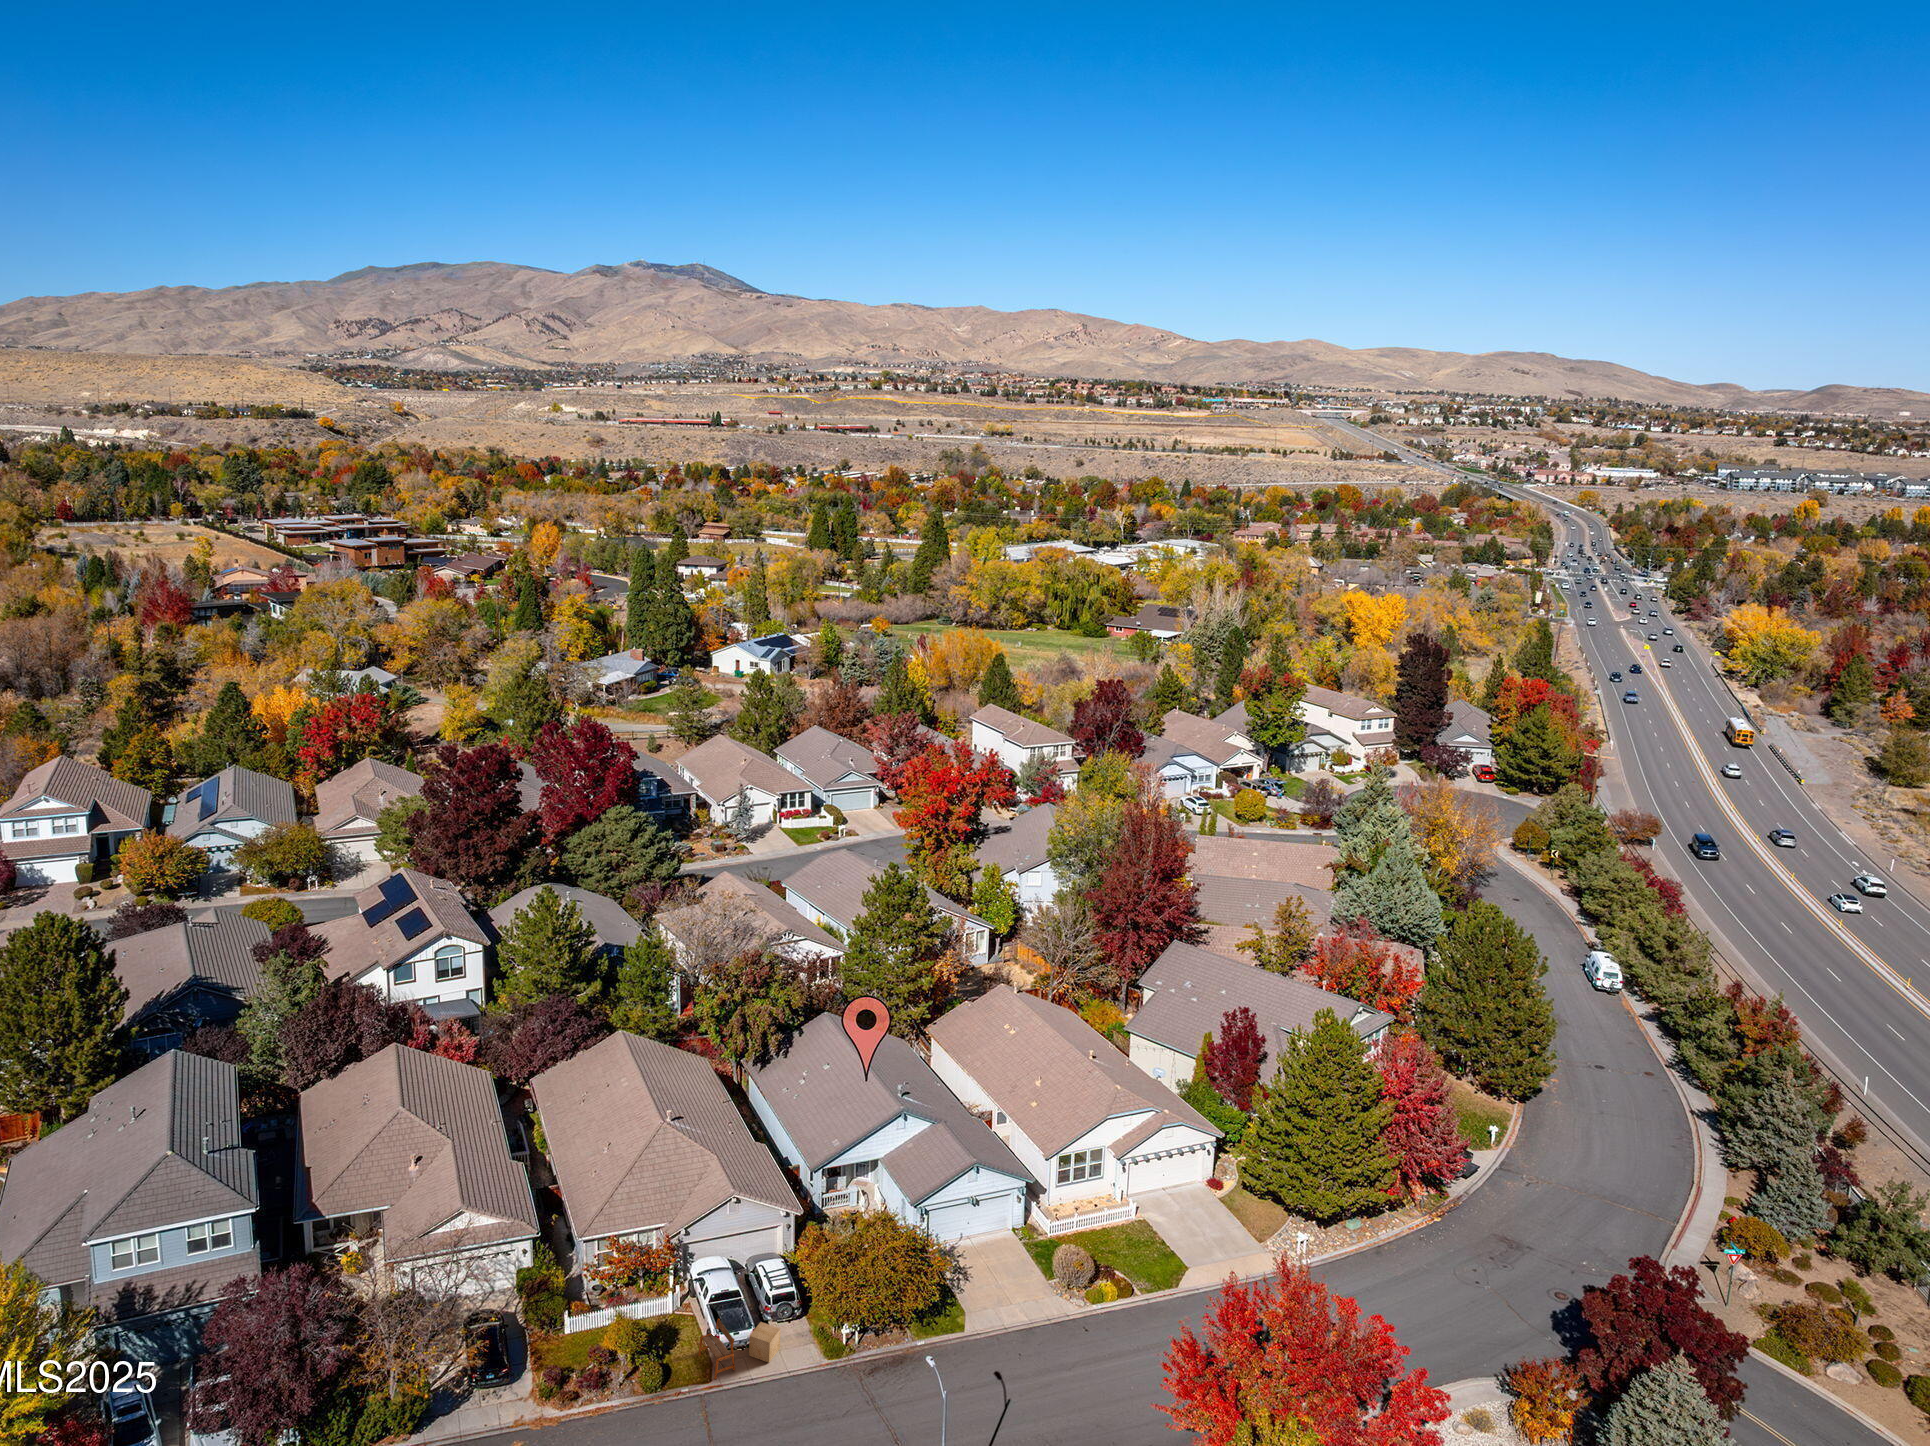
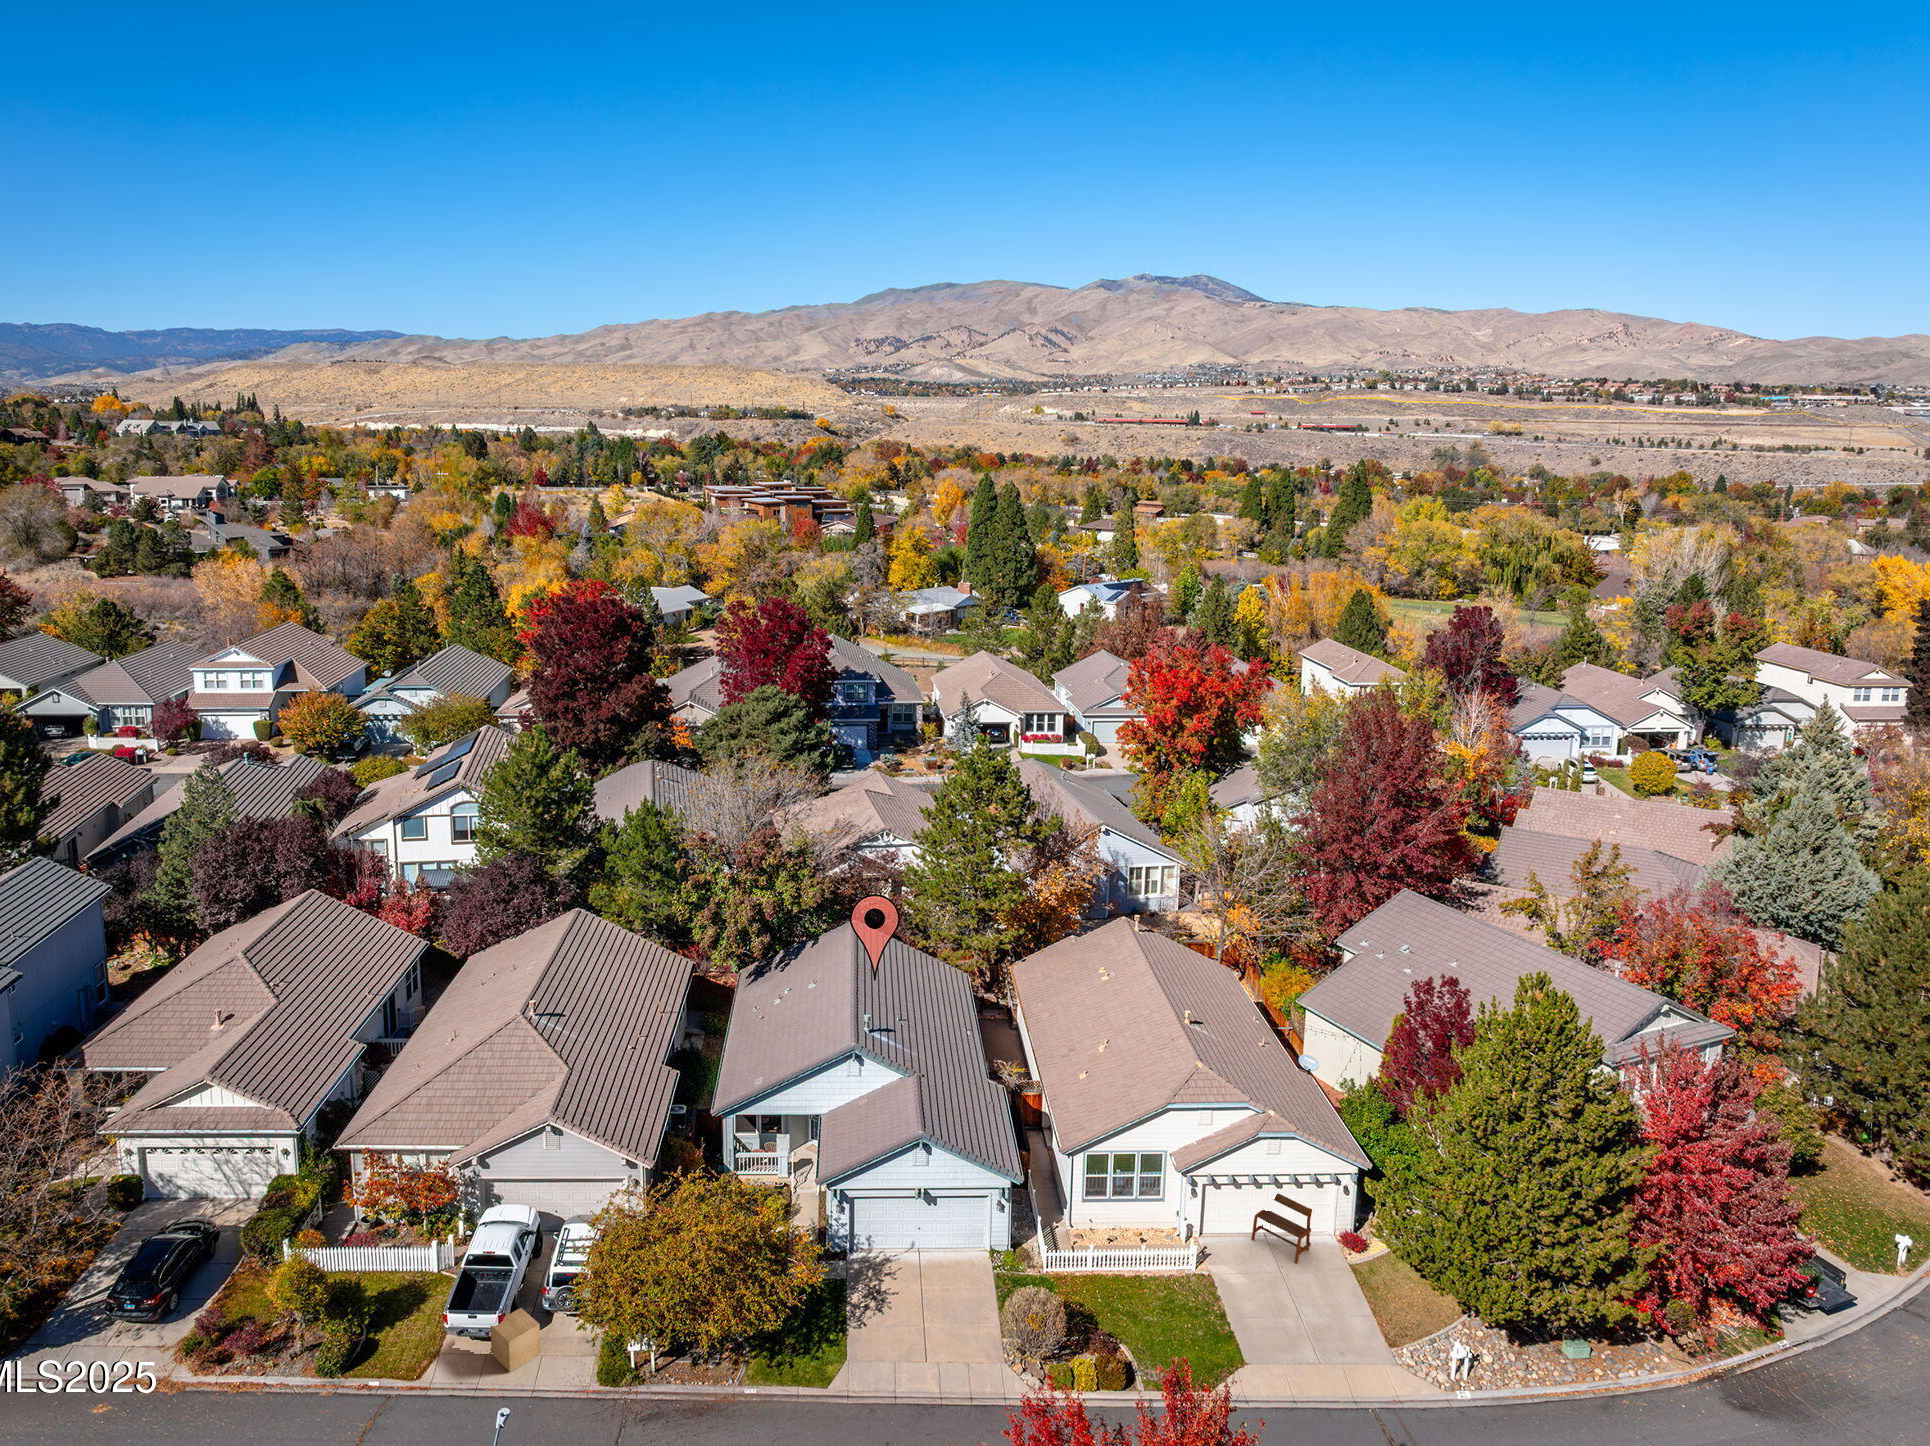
bench: present [698,1319,735,1379] -> present [1251,1193,1312,1264]

